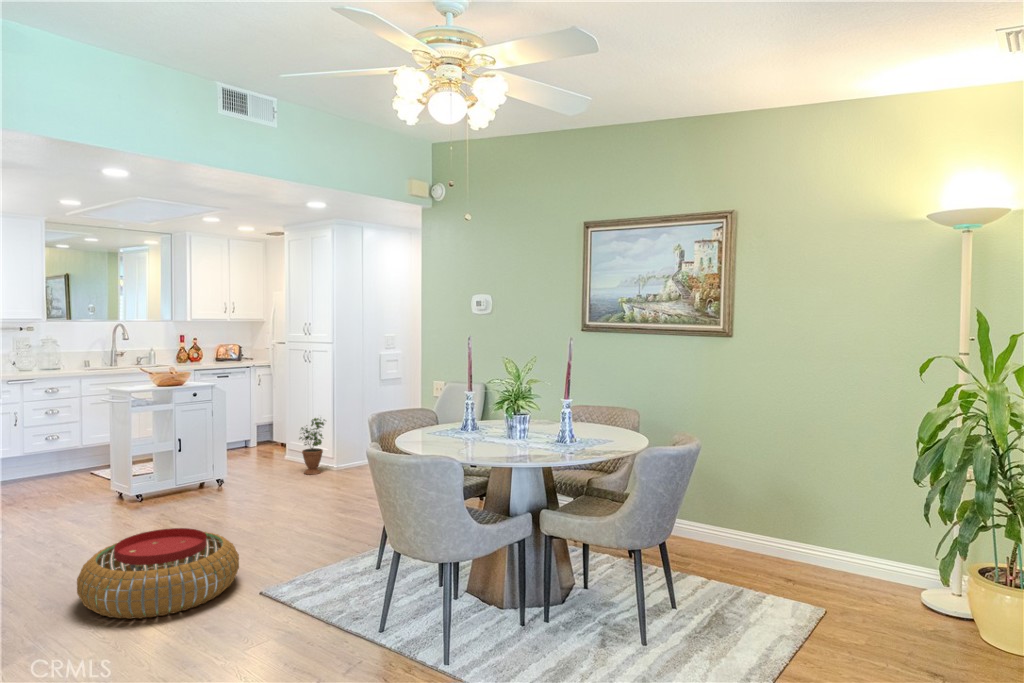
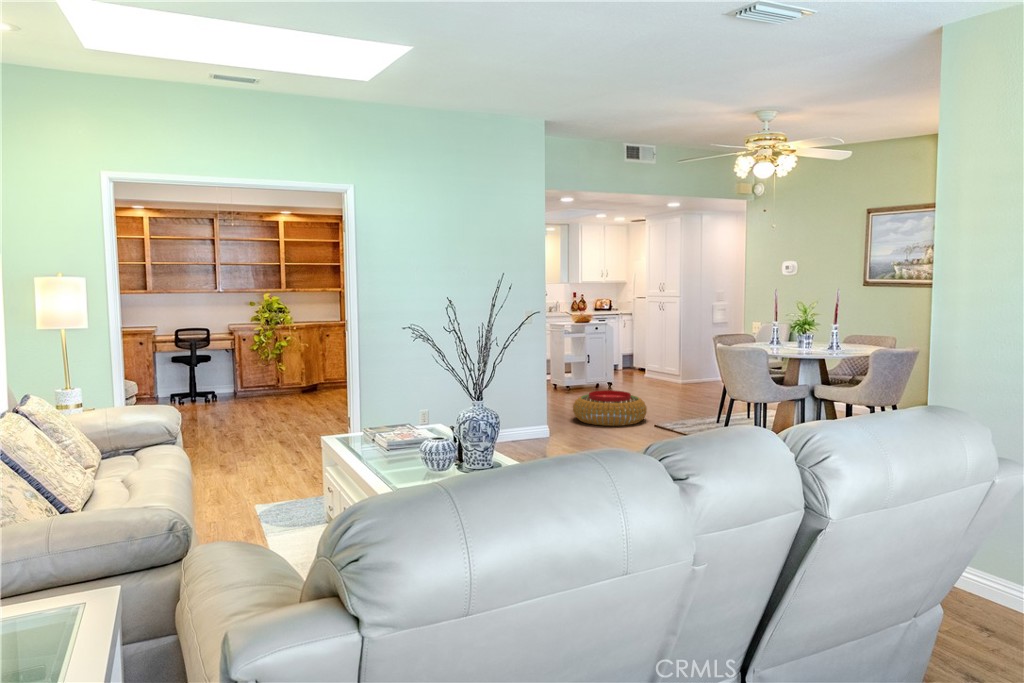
potted plant: present [299,418,325,475] -> none [657,346,675,385]

